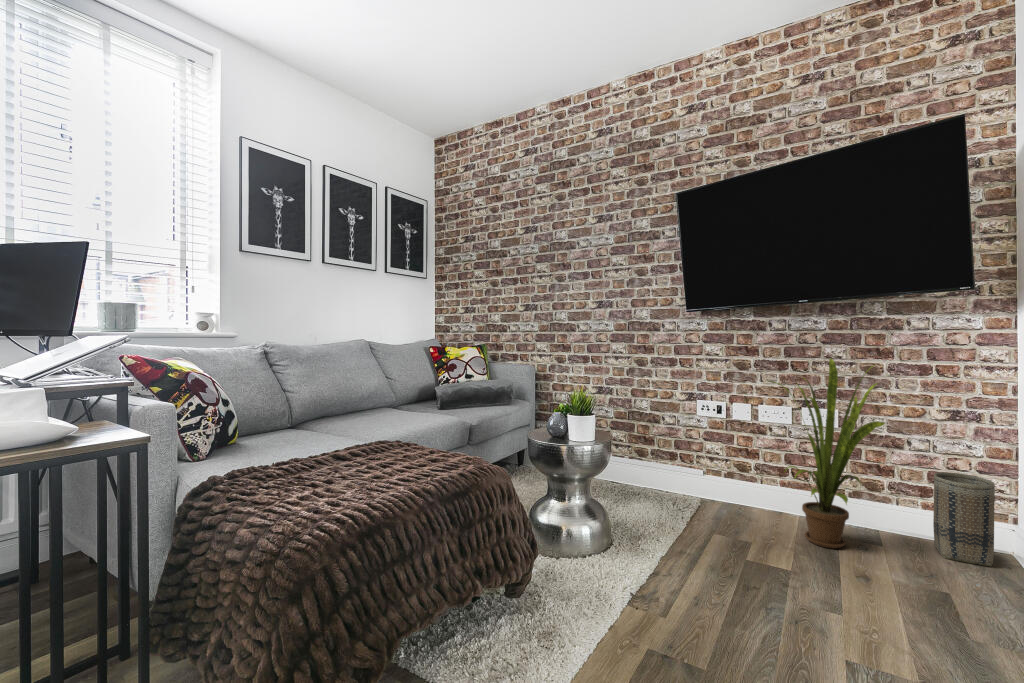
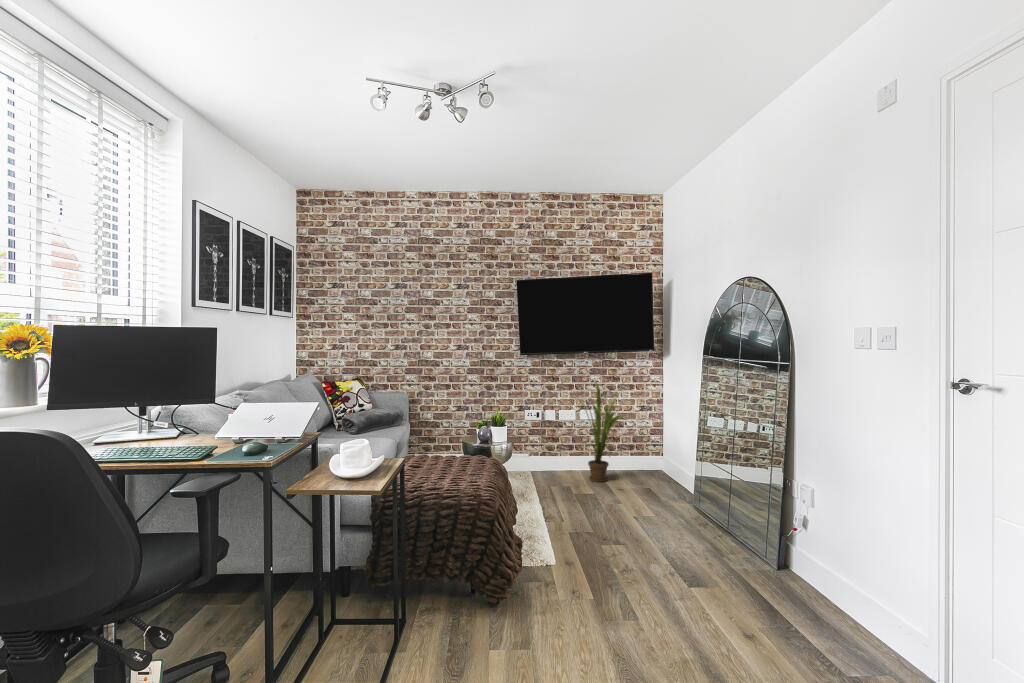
basket: present [933,472,995,566] -> none [637,436,659,477]

